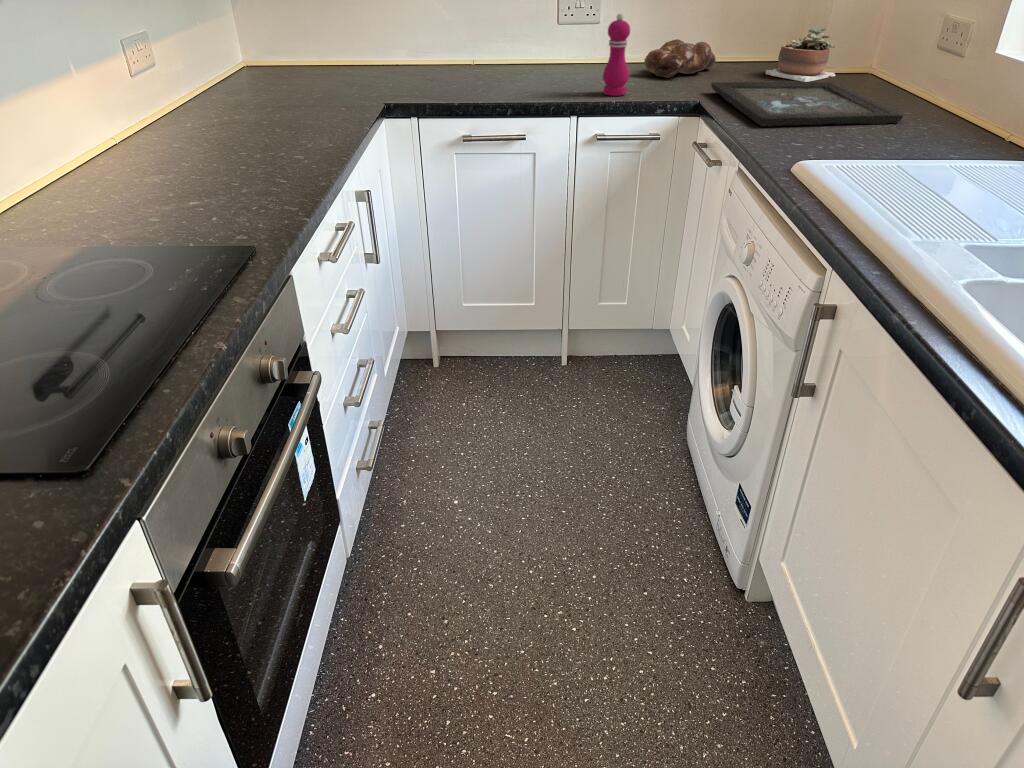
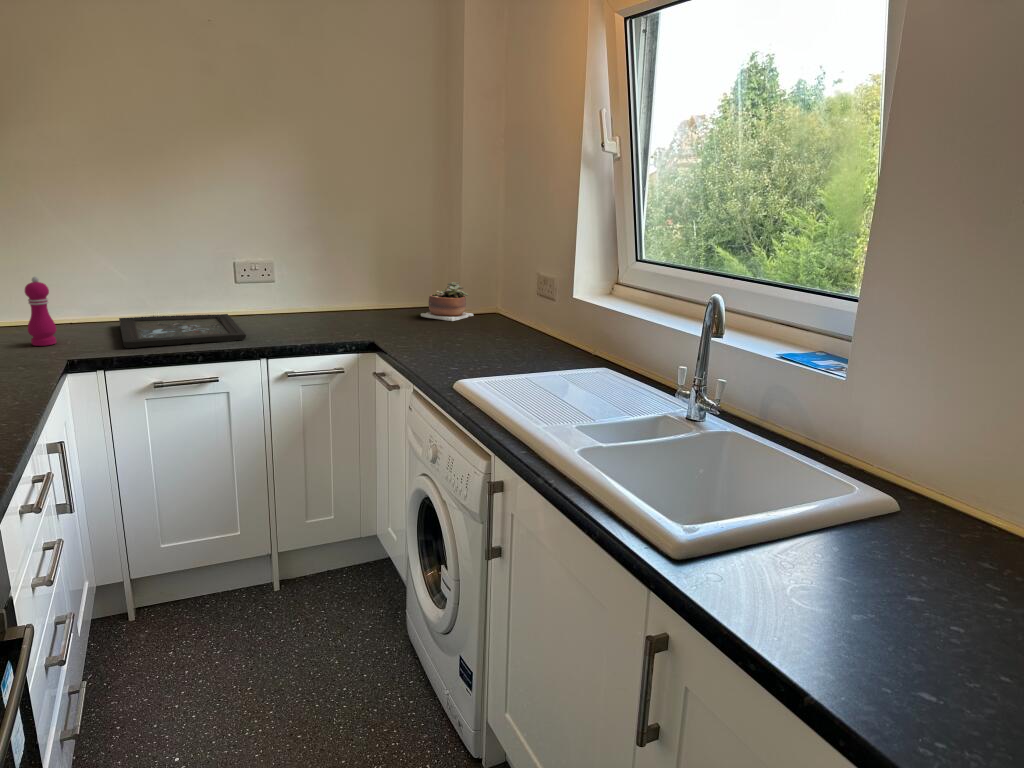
pepper mill: present [603,14,630,96] -> present [25,277,57,346]
bread loaf: present [644,39,716,78] -> none [320,292,379,323]
tray: present [711,82,903,126] -> present [119,314,246,348]

